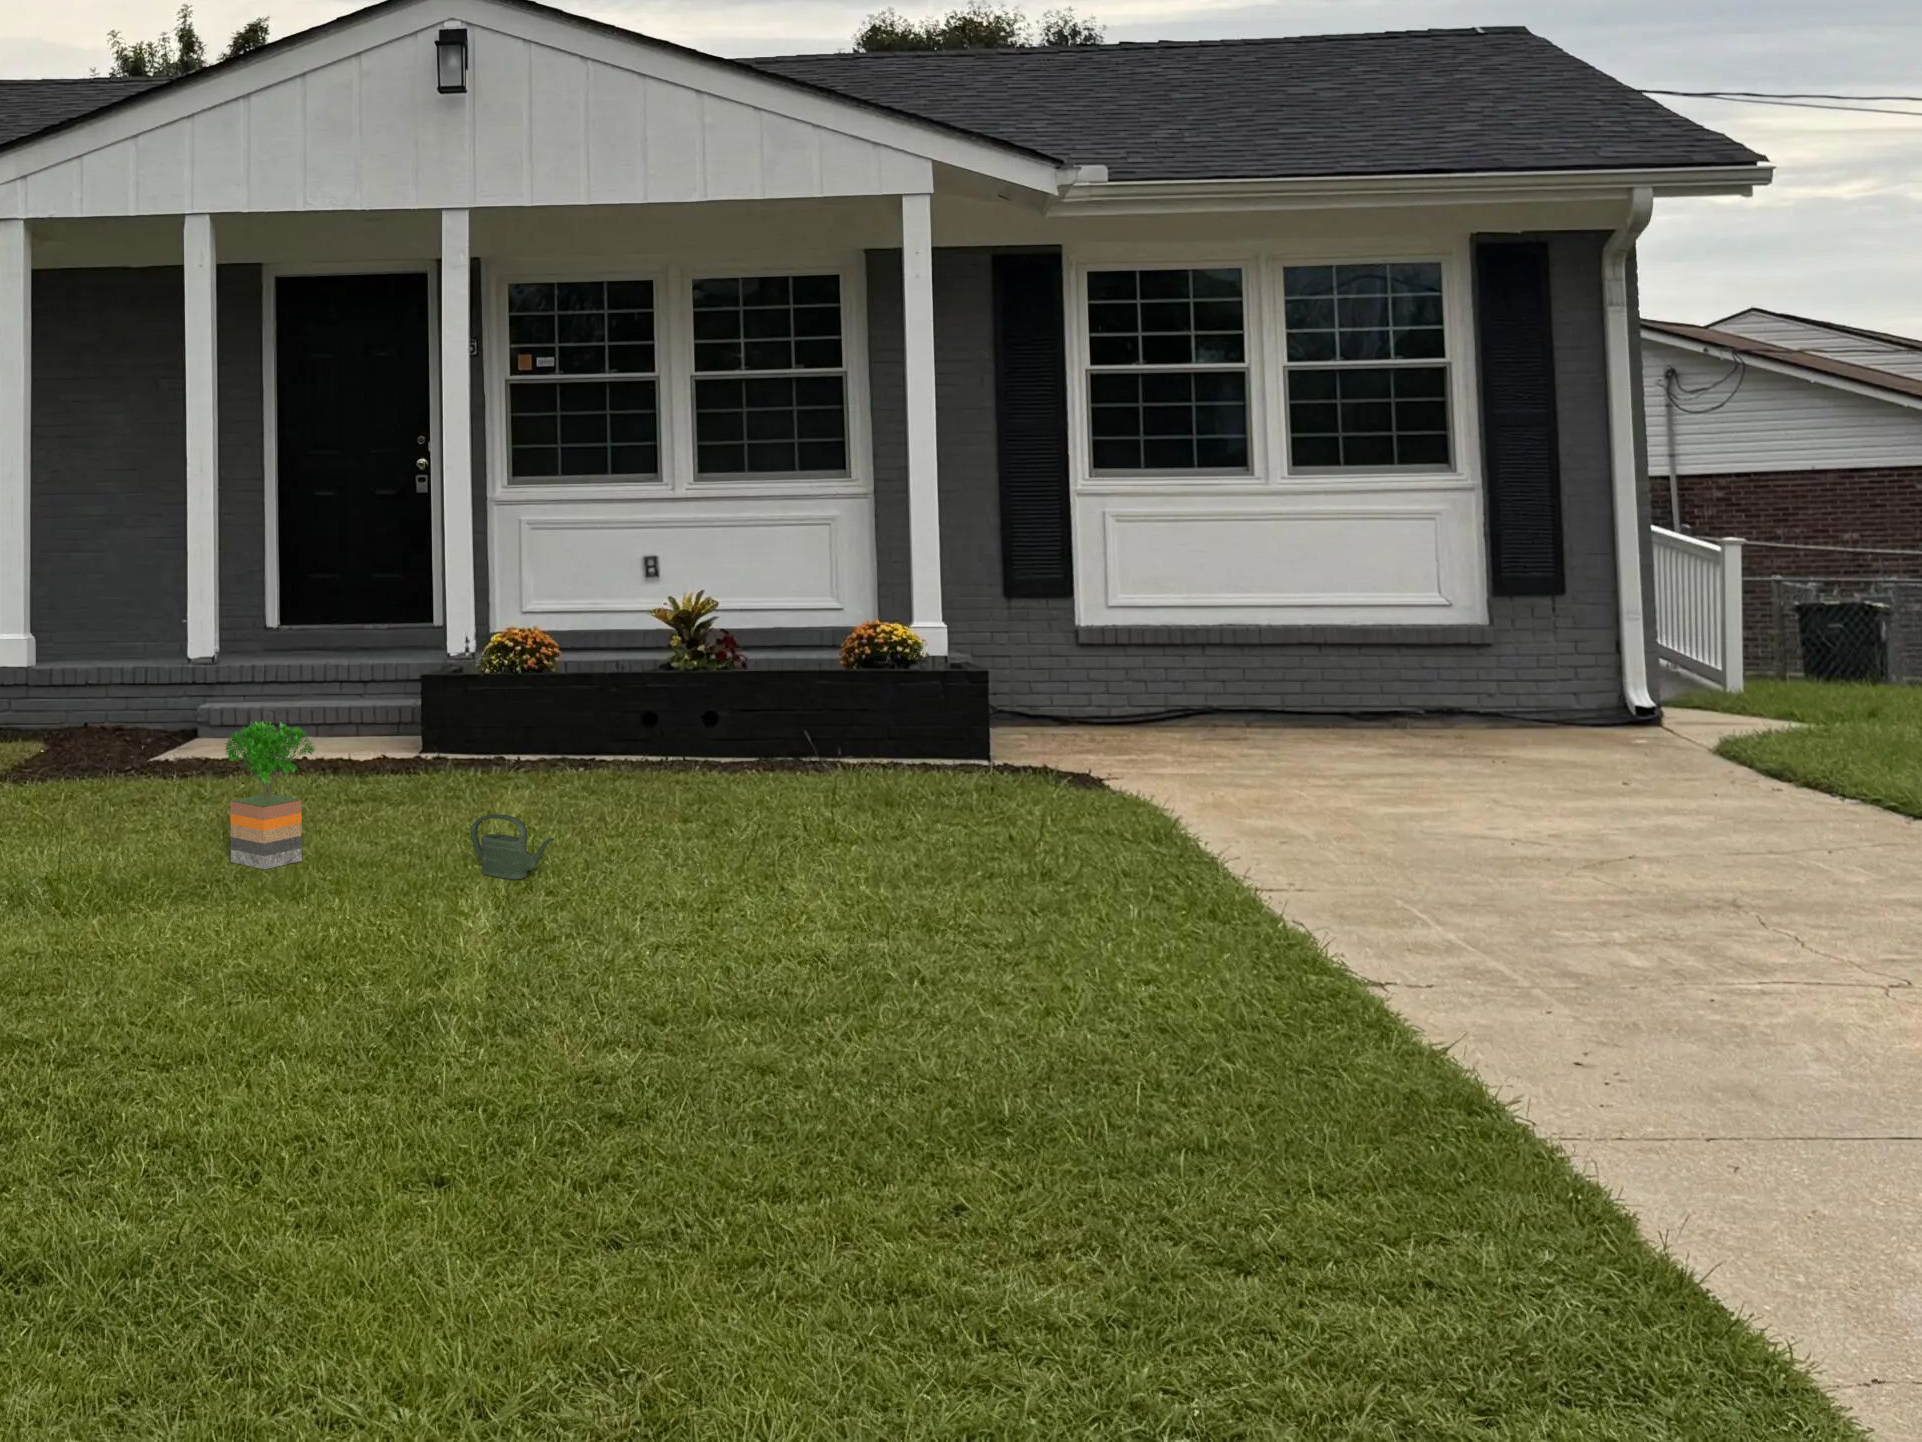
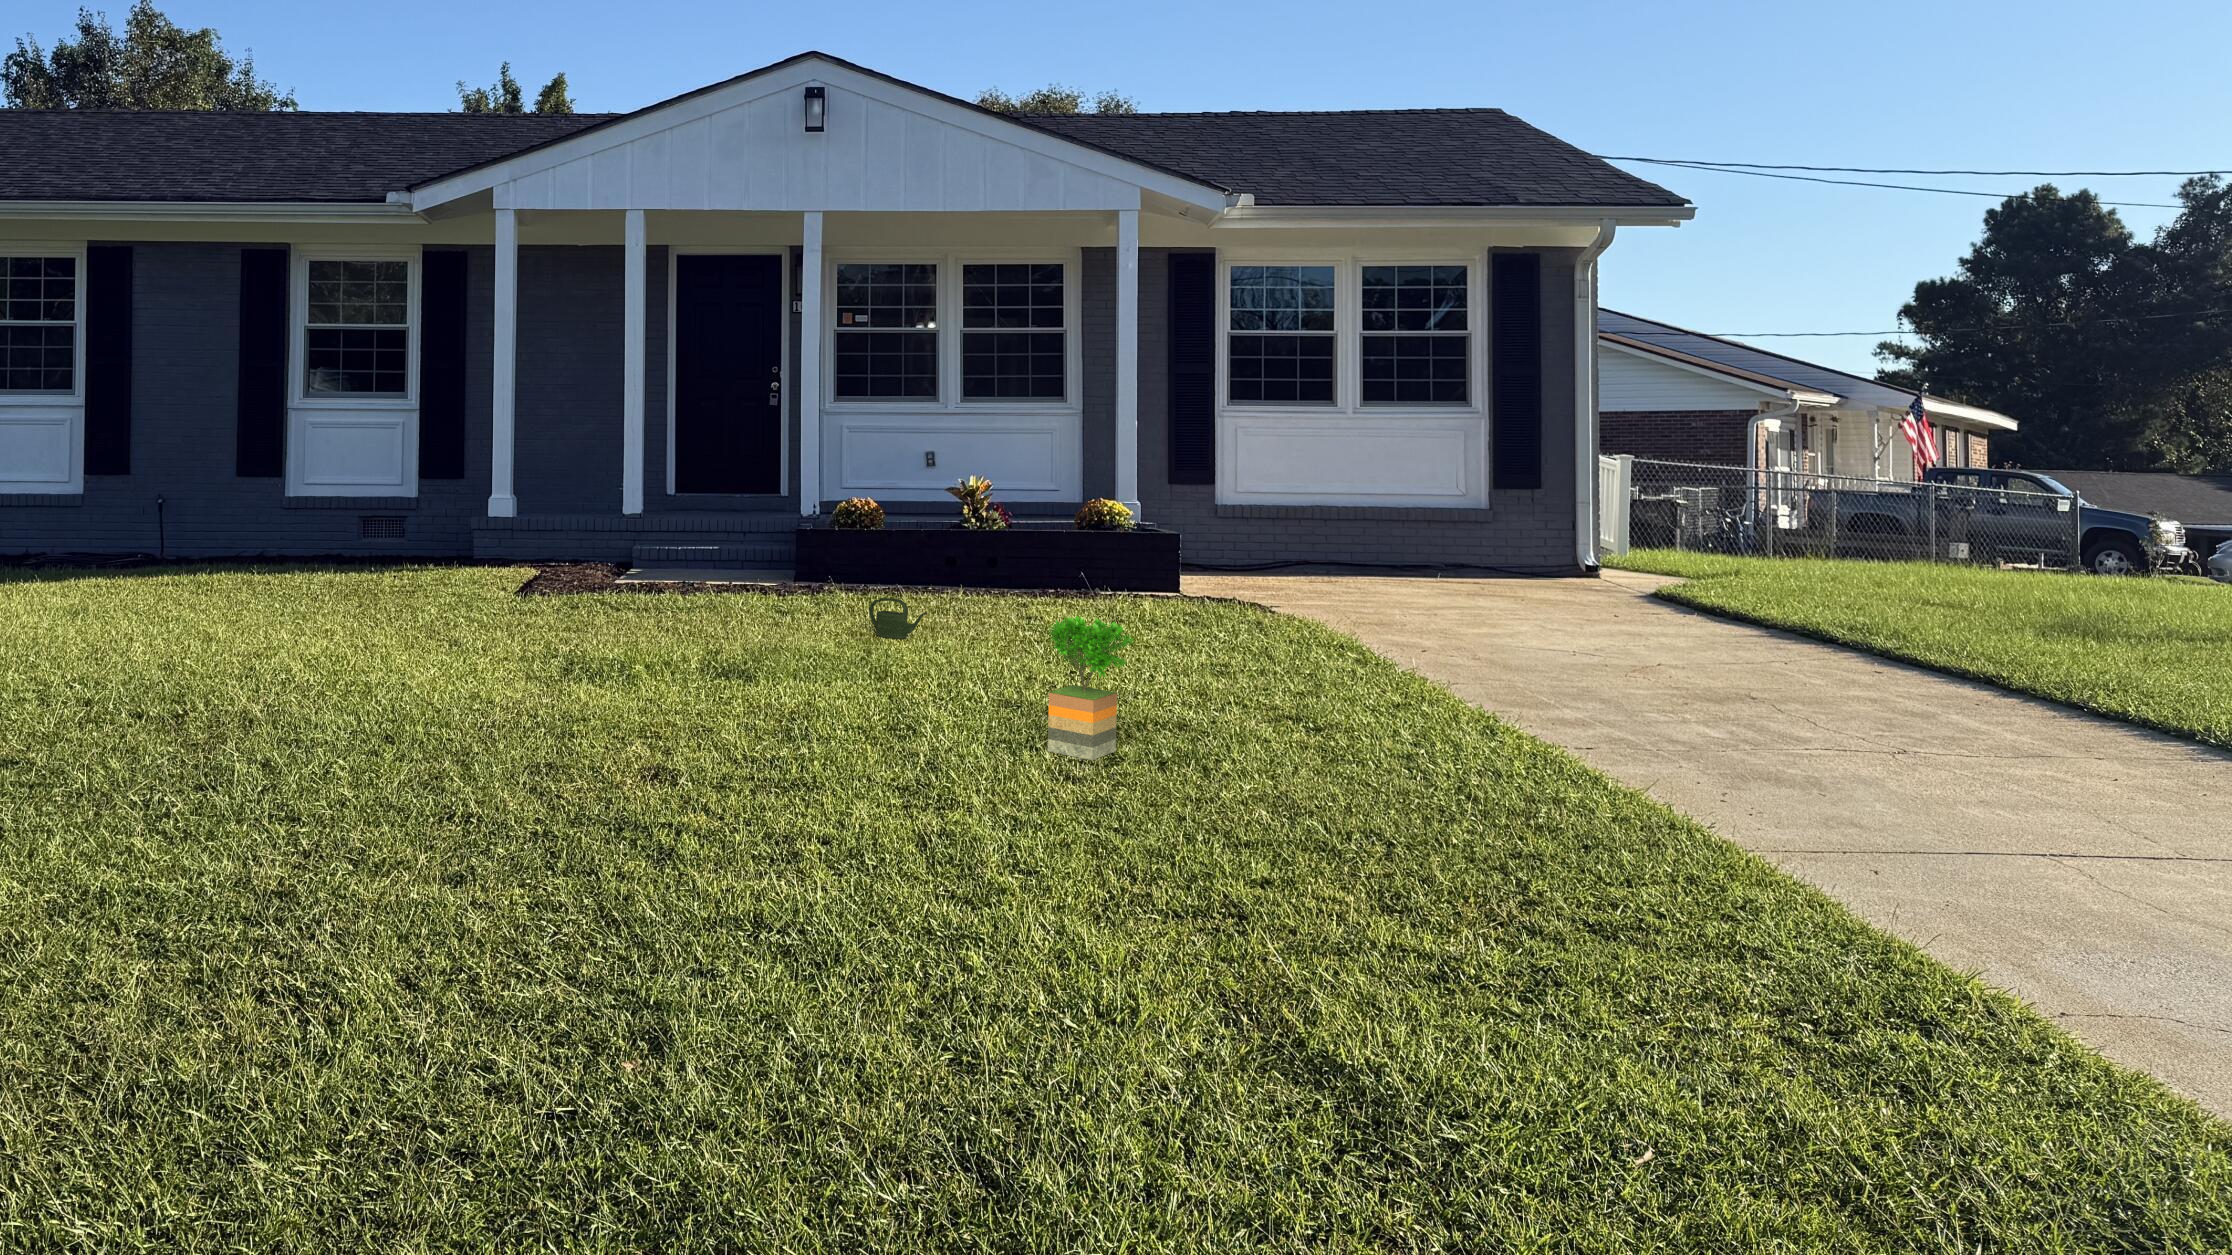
potted tree: present [224,721,315,869] -> present [1048,616,1134,760]

